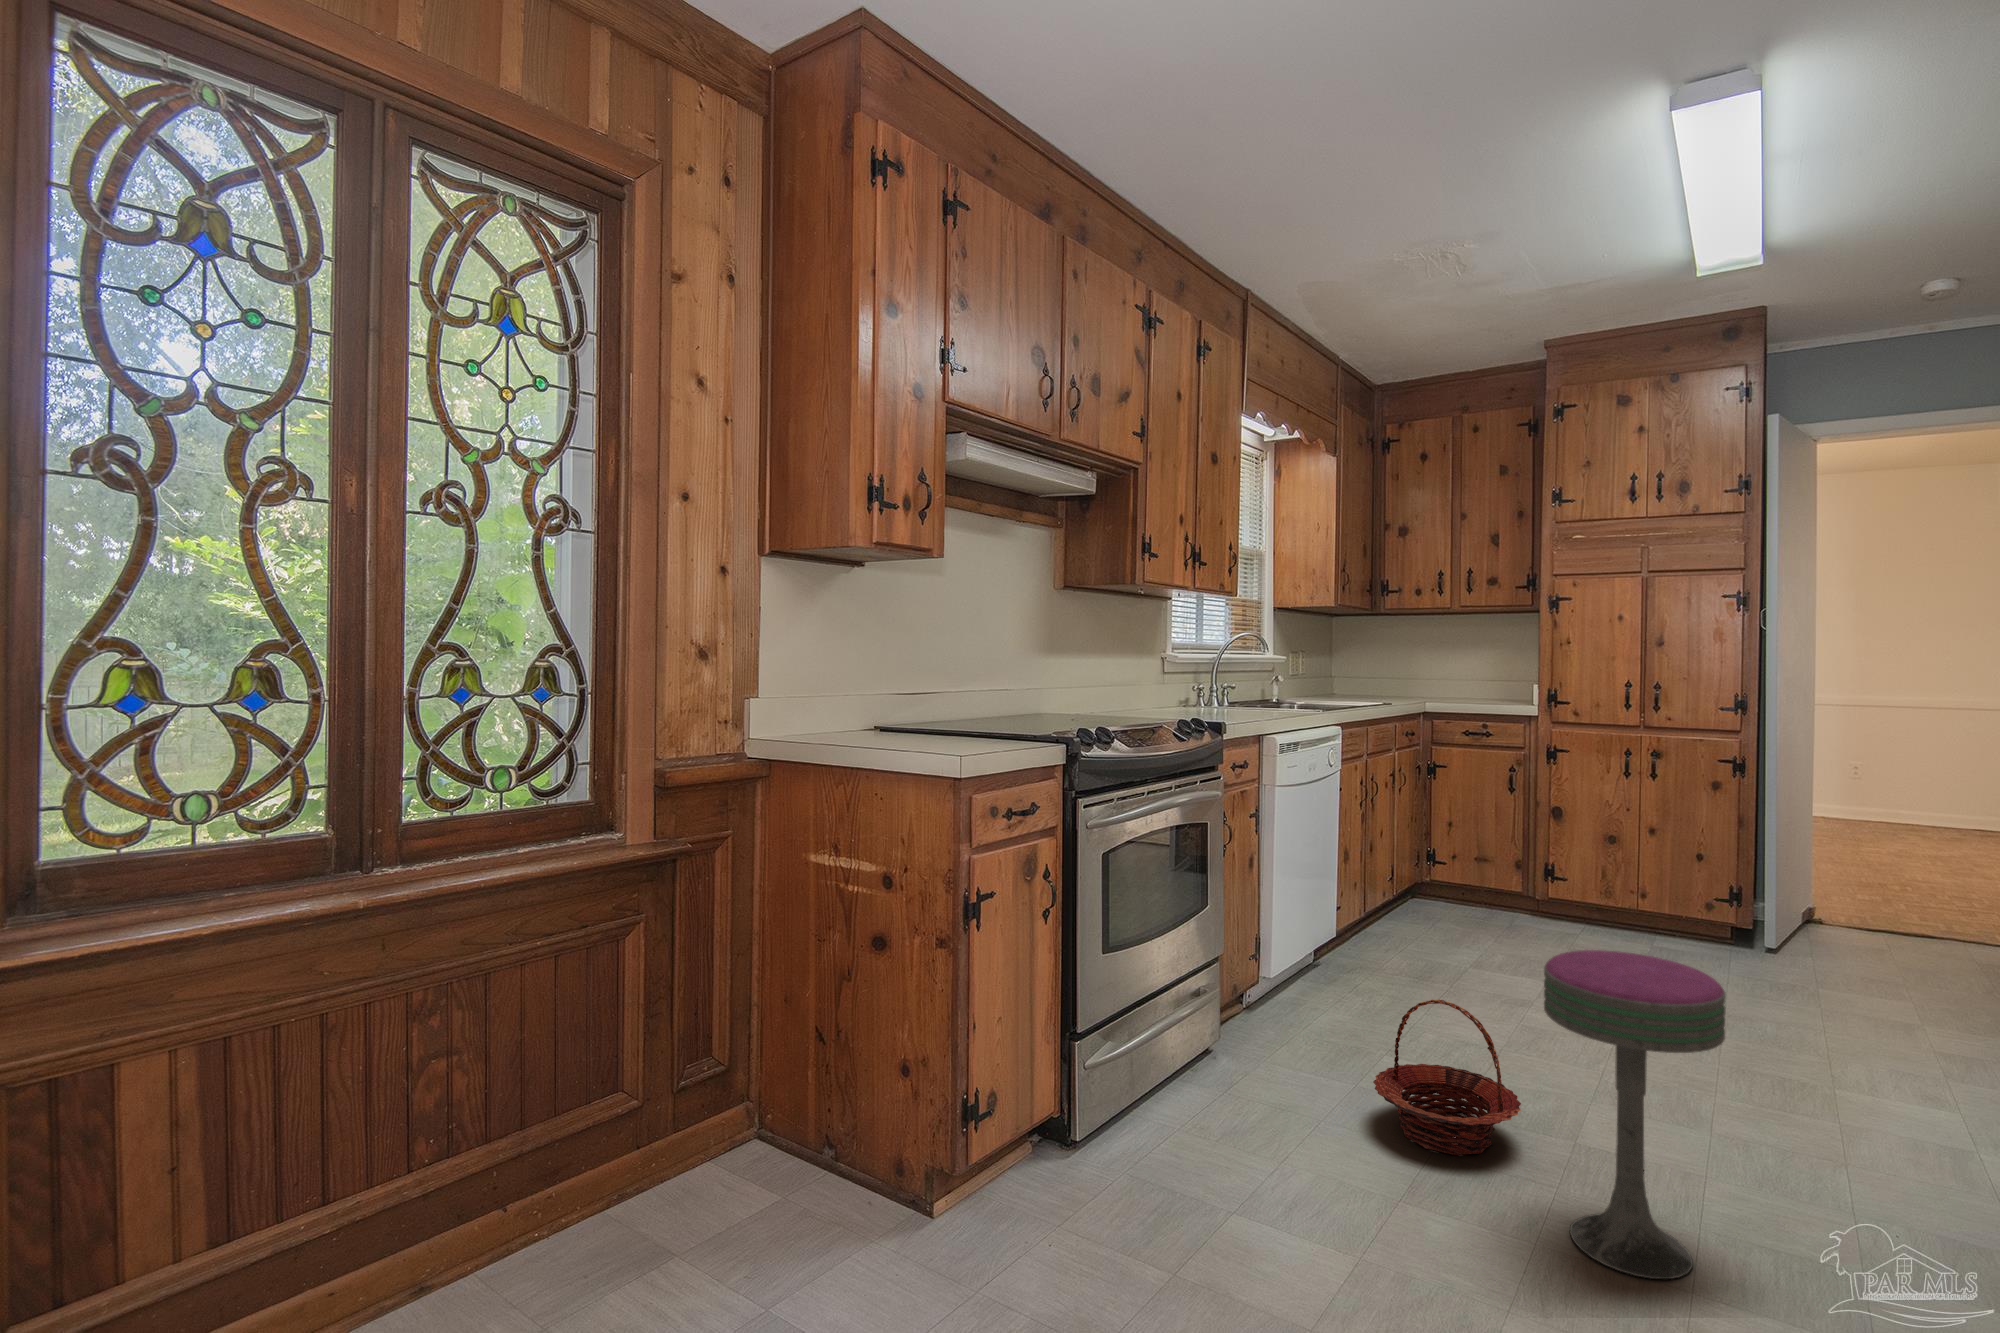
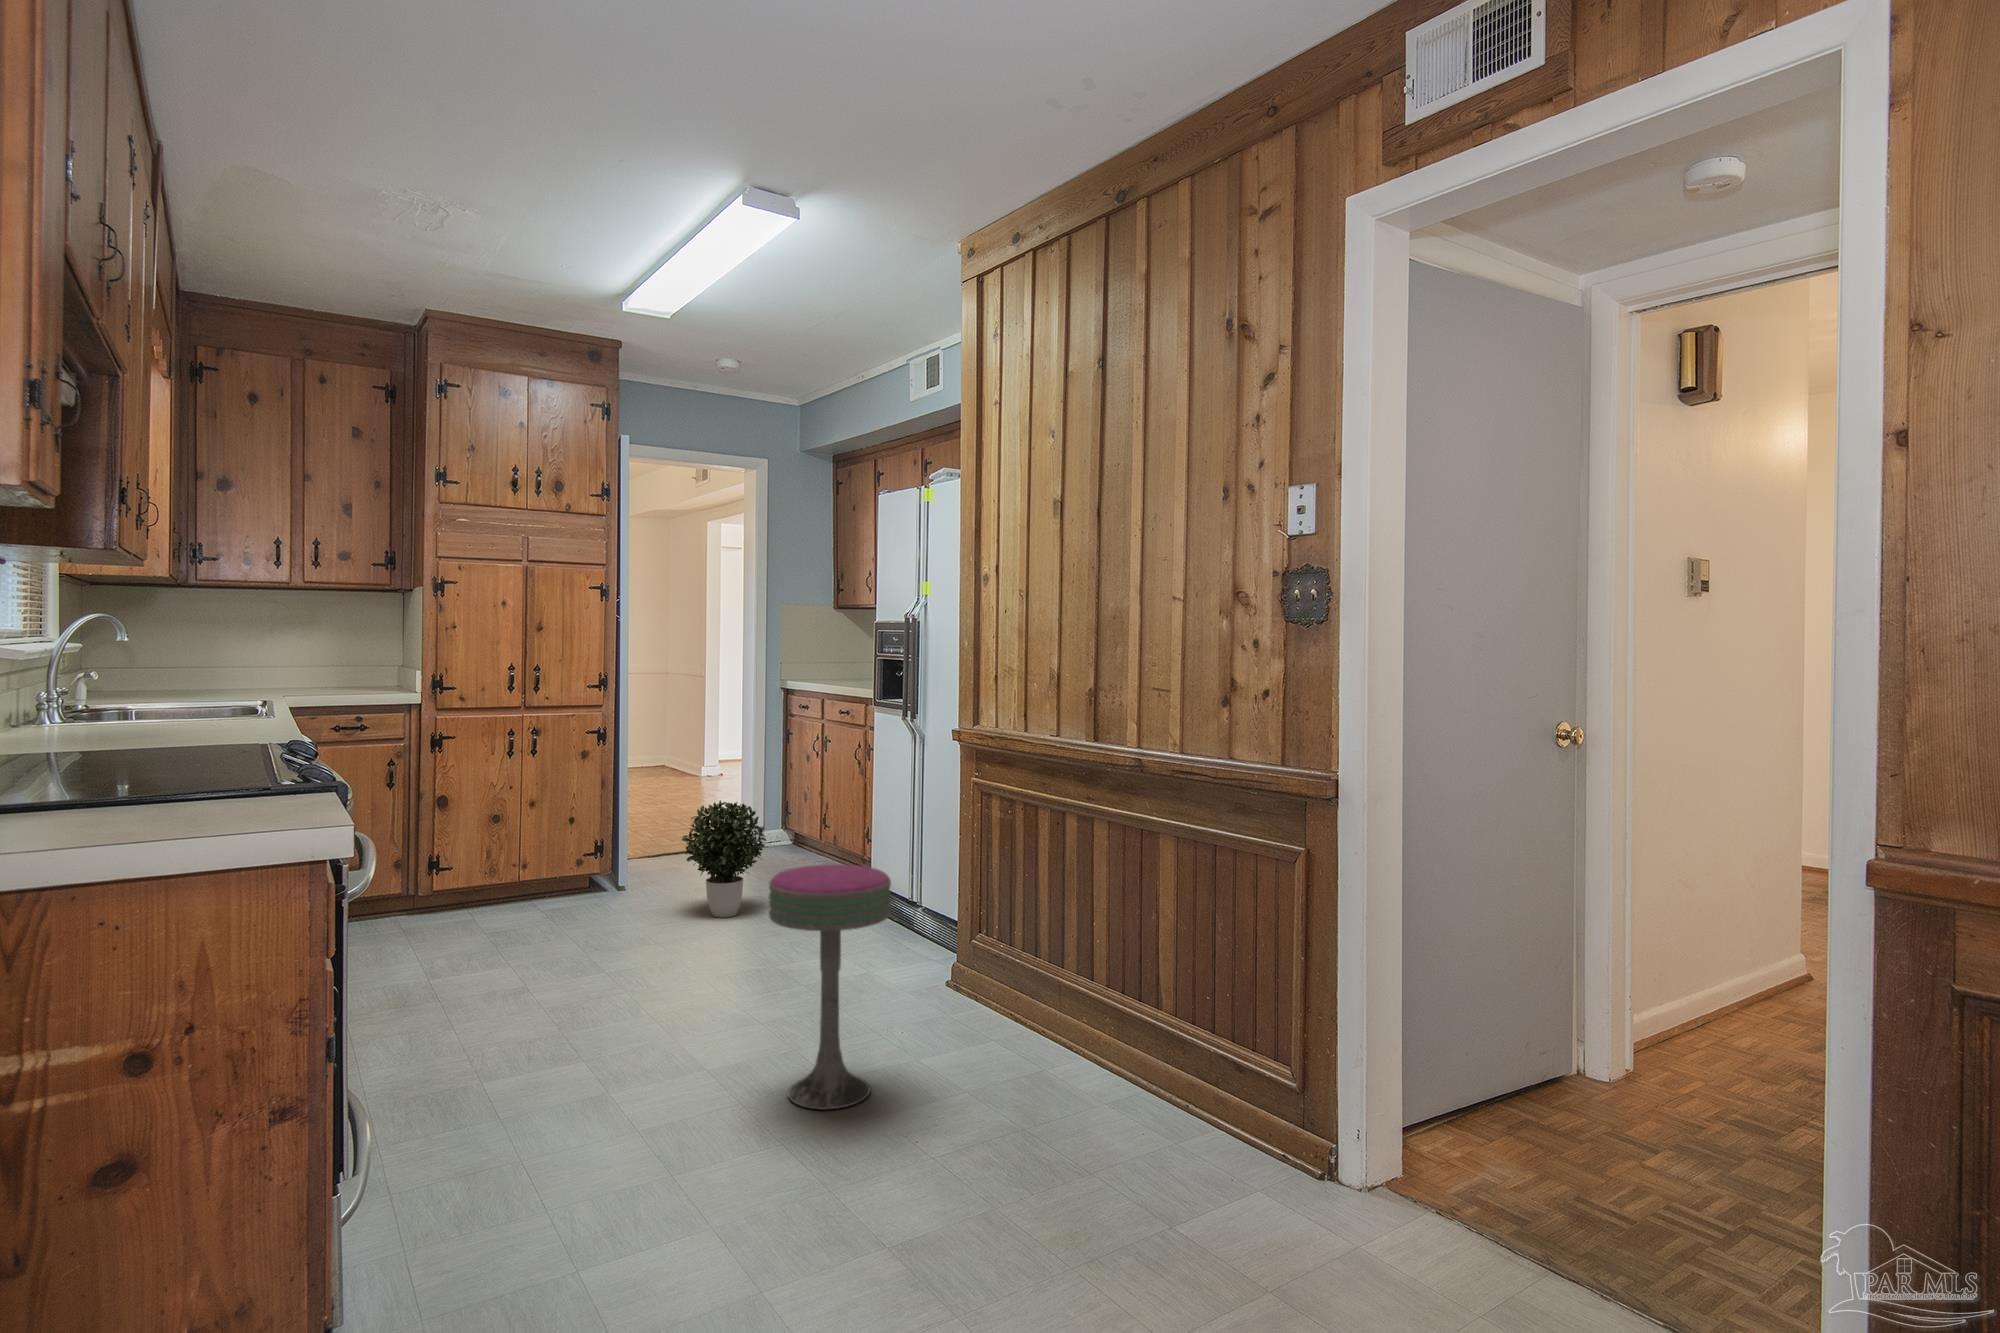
potted plant: none [1784,865,1927,1020] -> present [682,800,766,918]
basket: present [1373,1000,1521,1155] -> none [565,964,704,1110]

